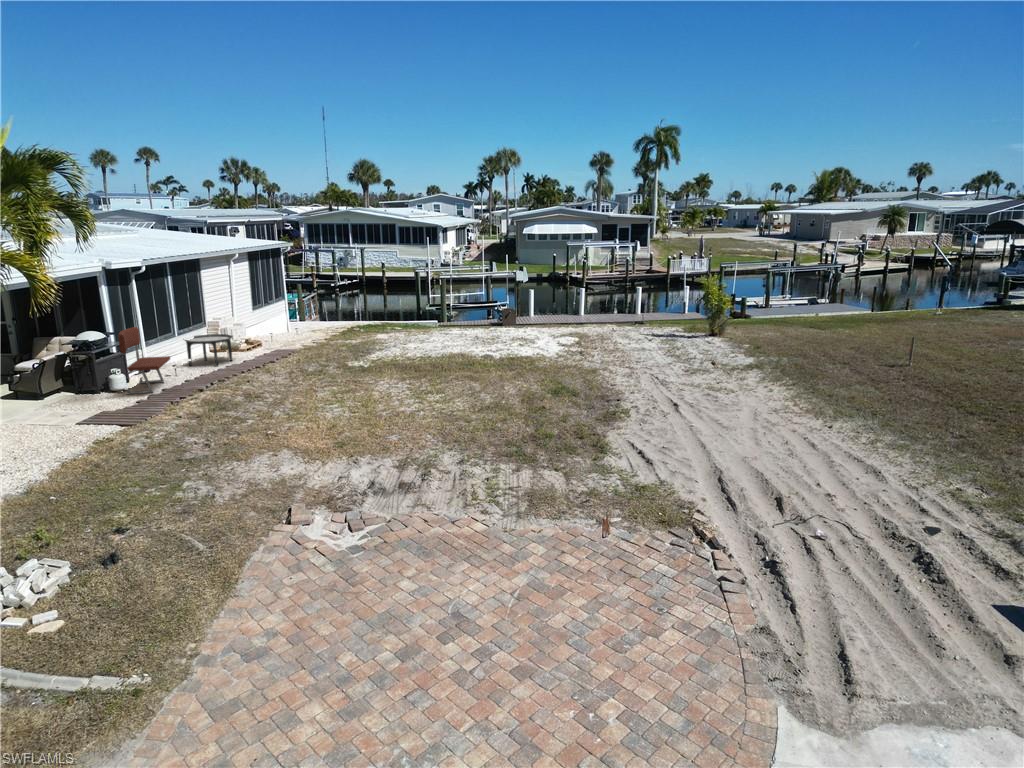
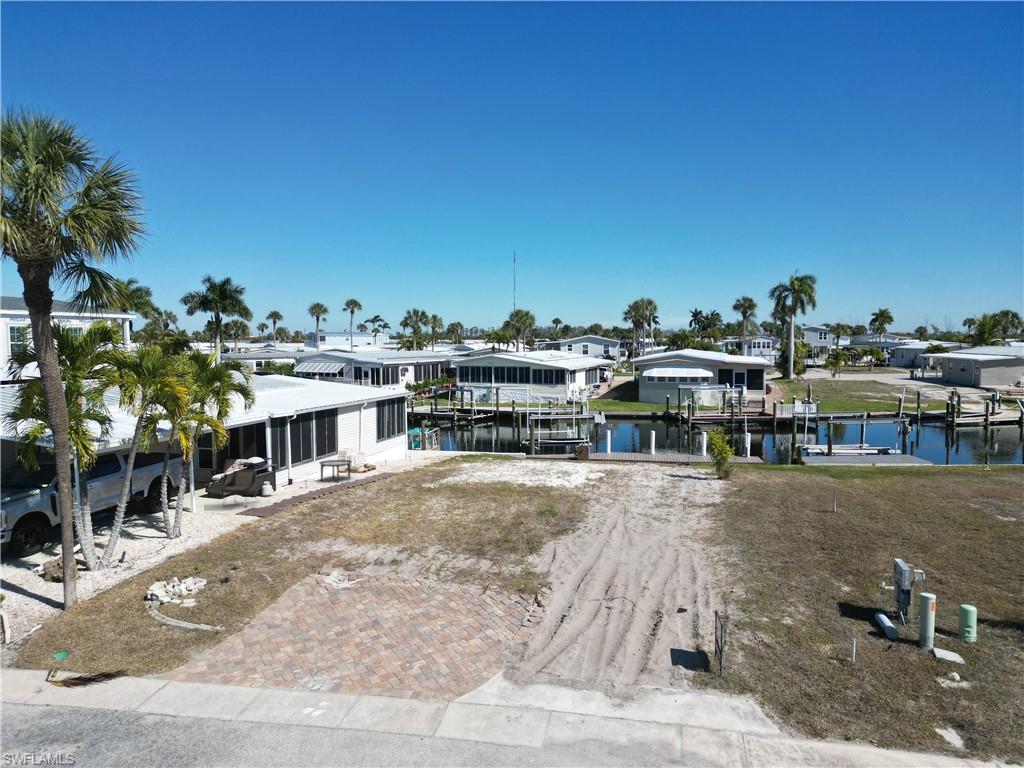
bench: present [118,327,170,394] -> none [273,454,305,498]
lounge chair: none [35,354,103,414] -> present [221,470,256,506]

